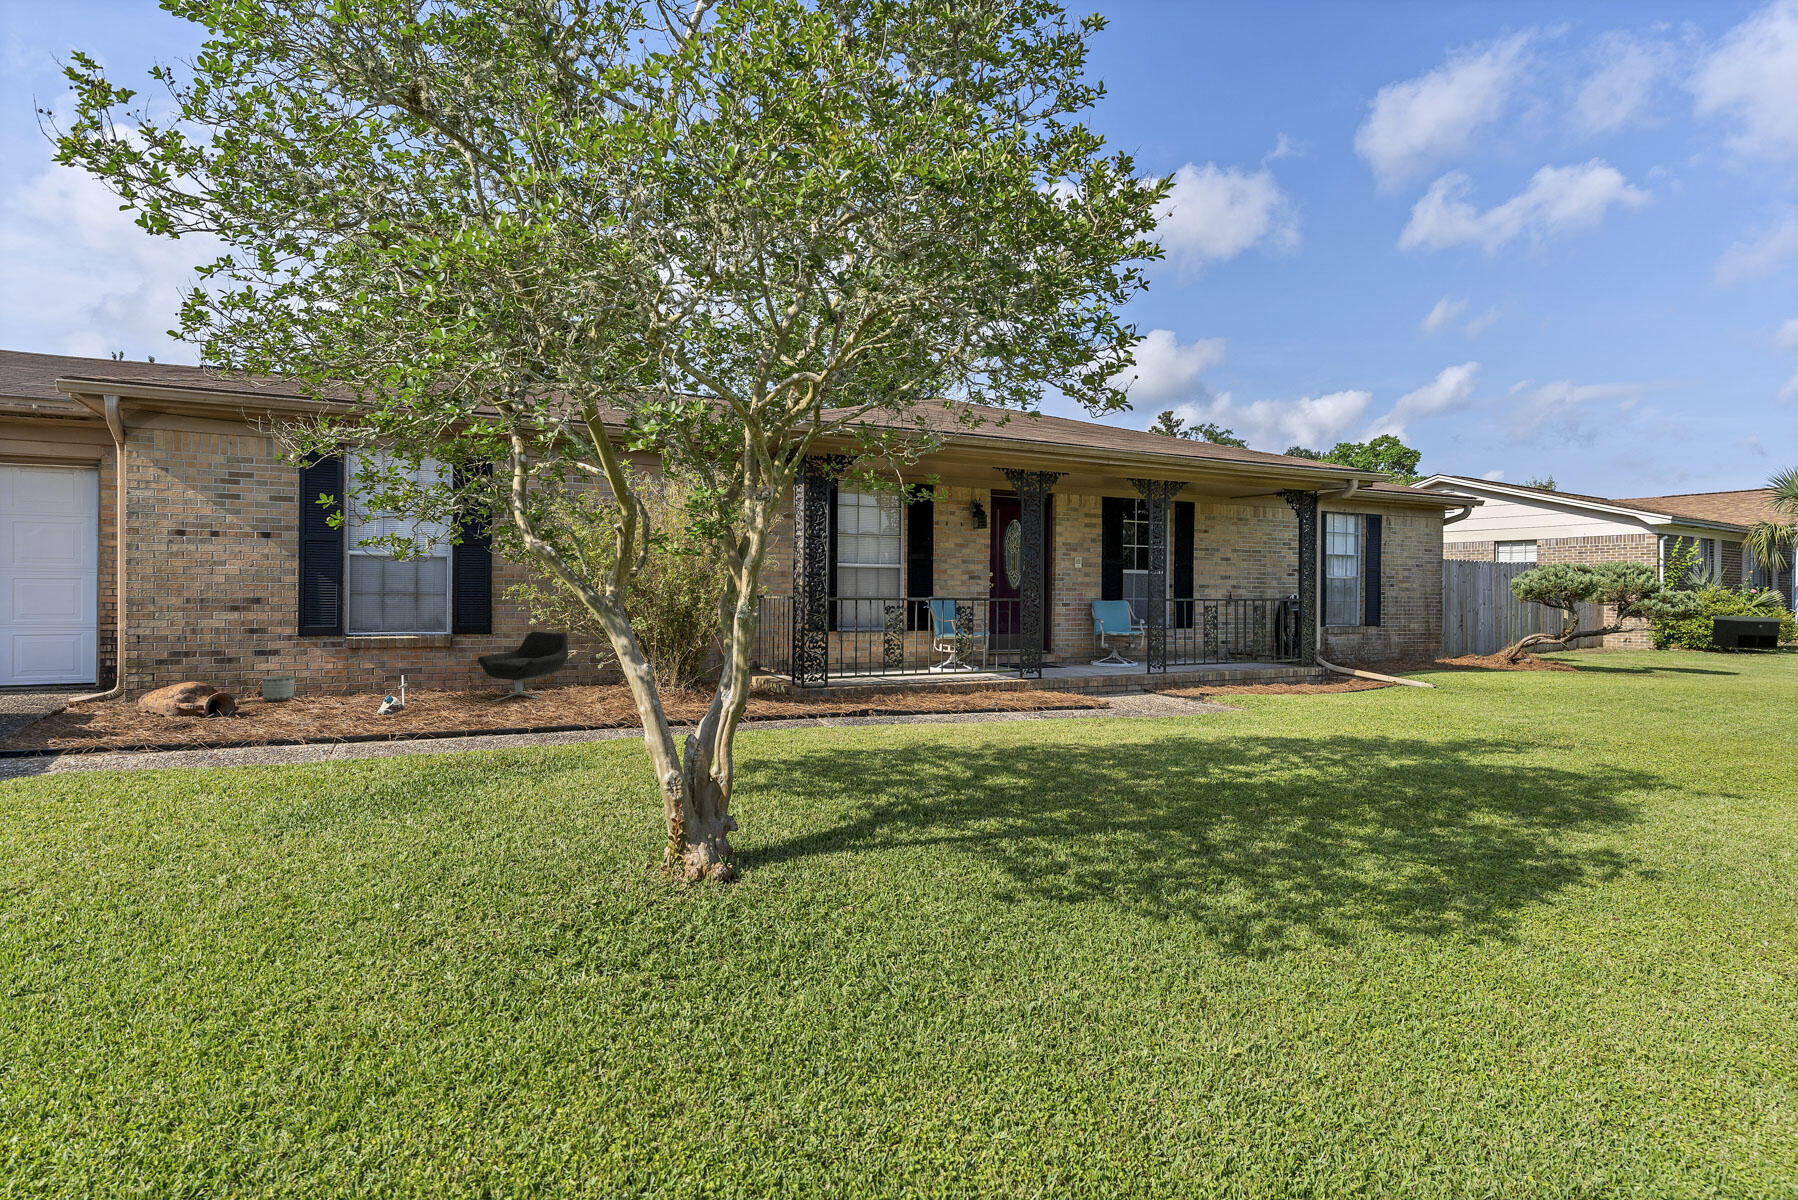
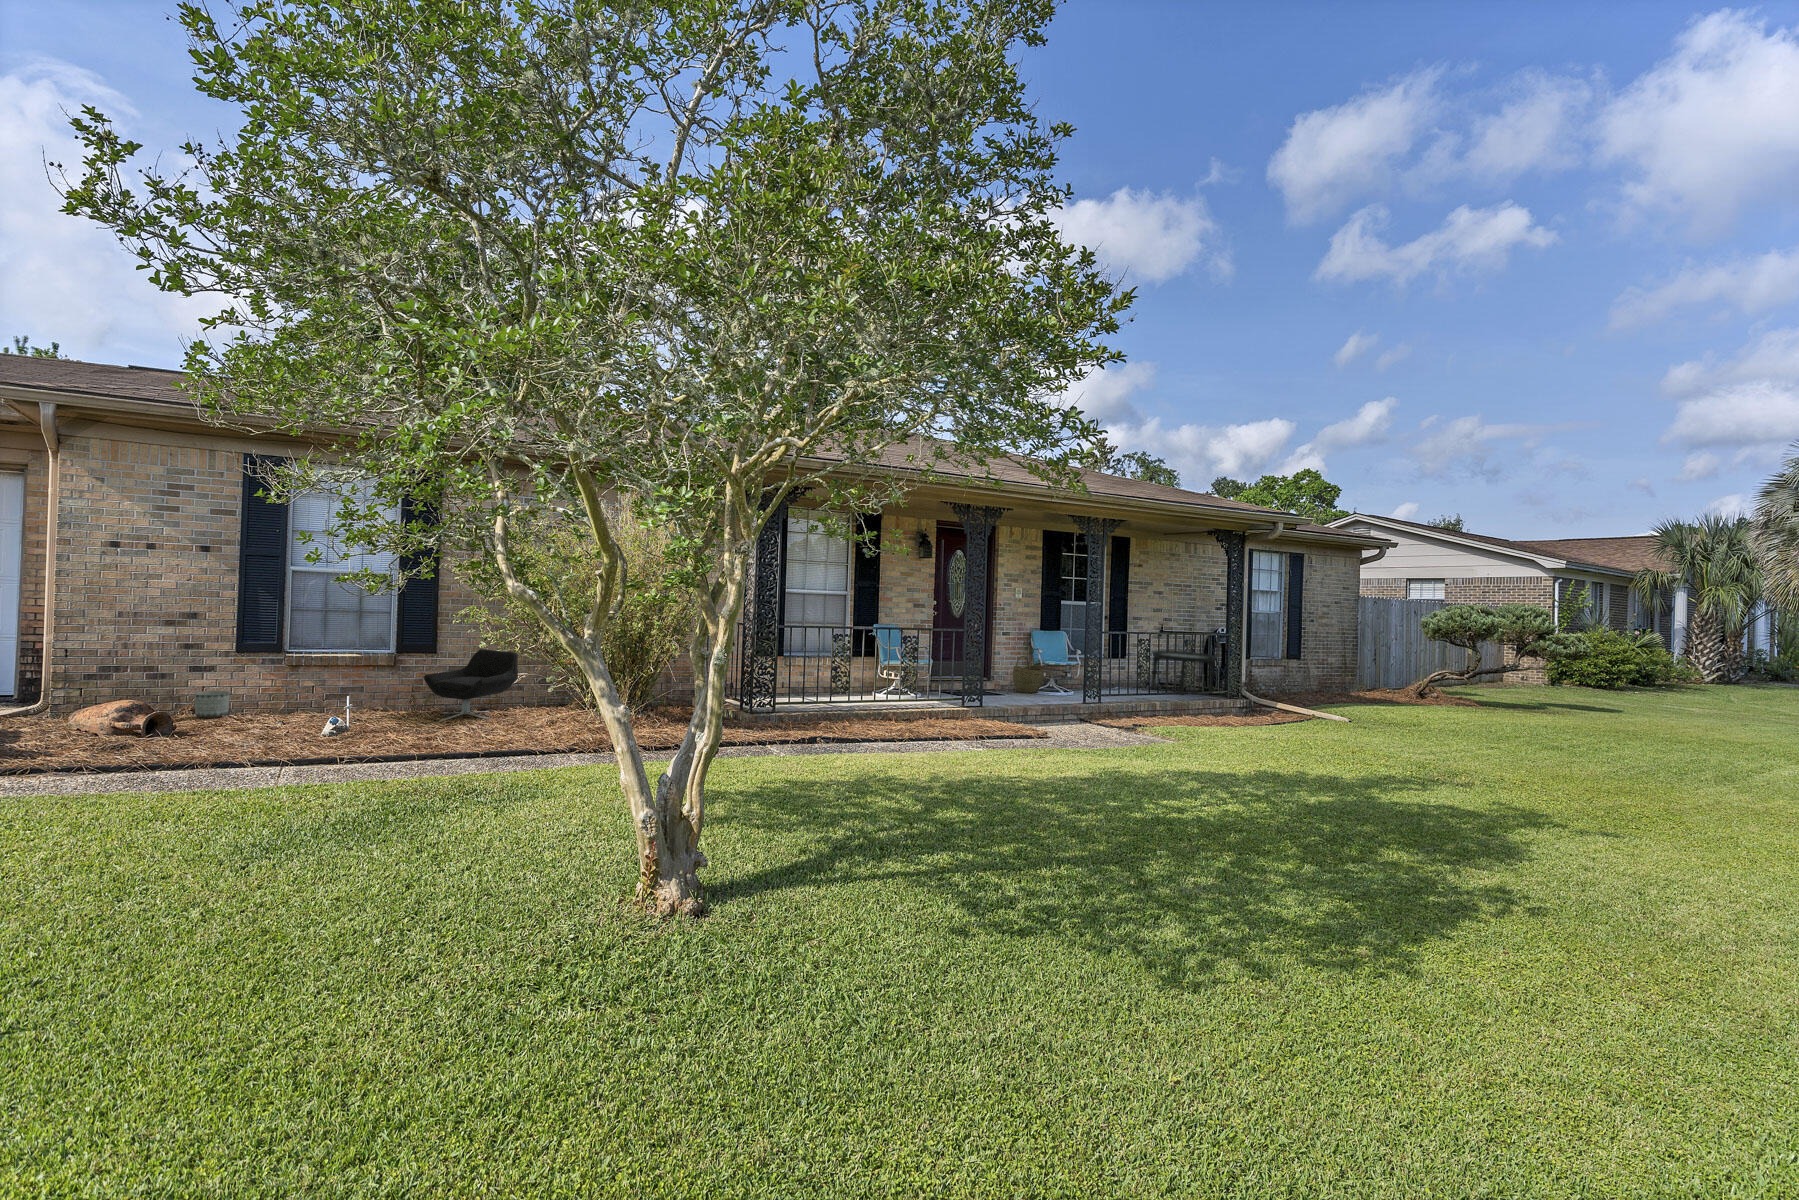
storage bench: present [1712,616,1782,652] -> none [1622,652,1684,687]
round table: none [1205,623,1276,667] -> present [1151,650,1217,695]
woven basket: none [1063,631,1095,668] -> present [1013,656,1044,693]

